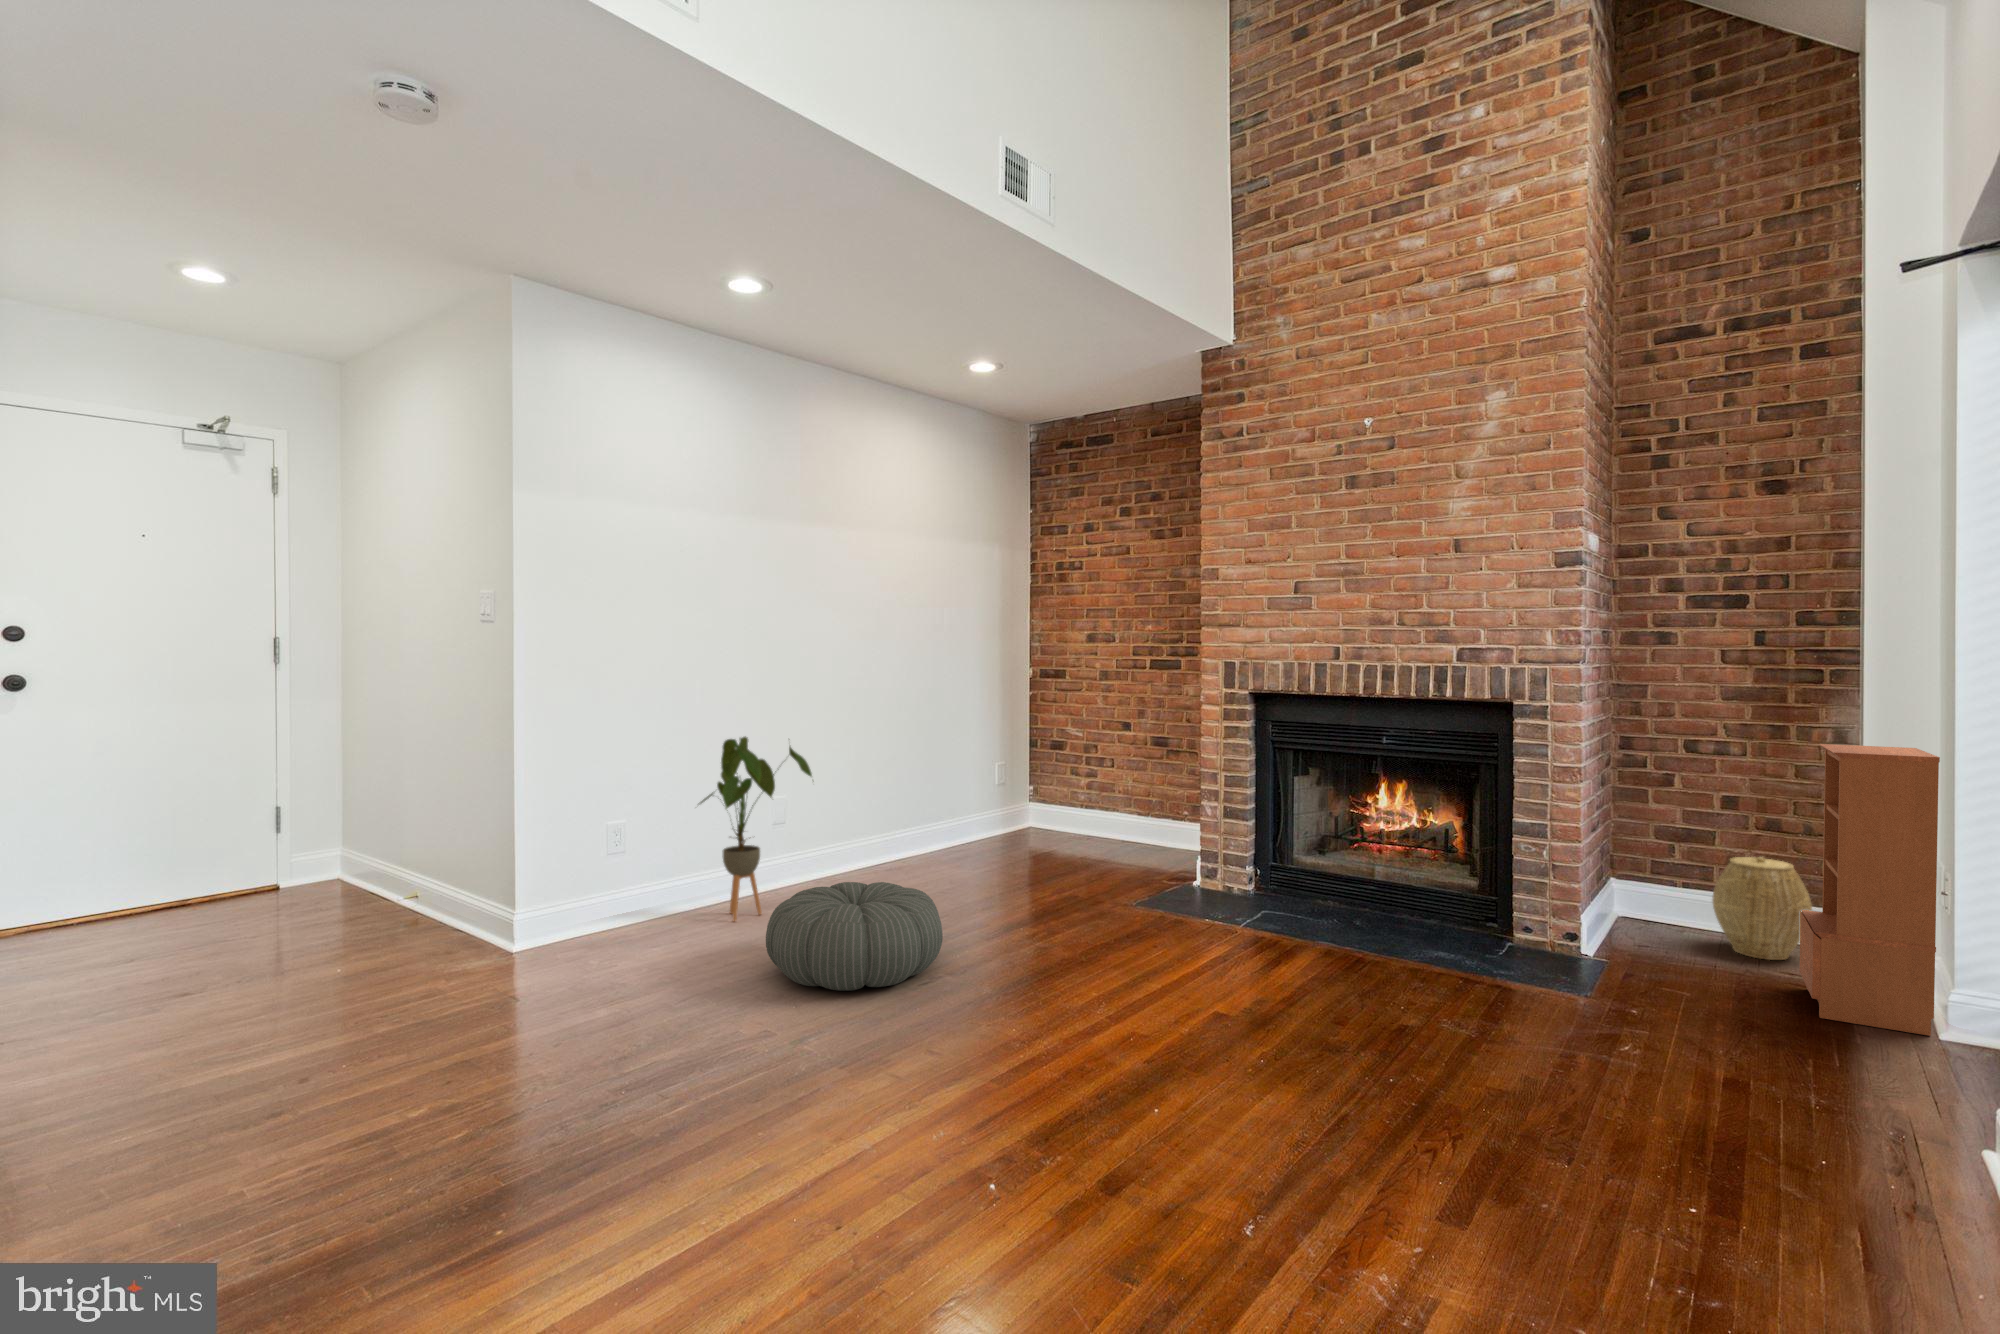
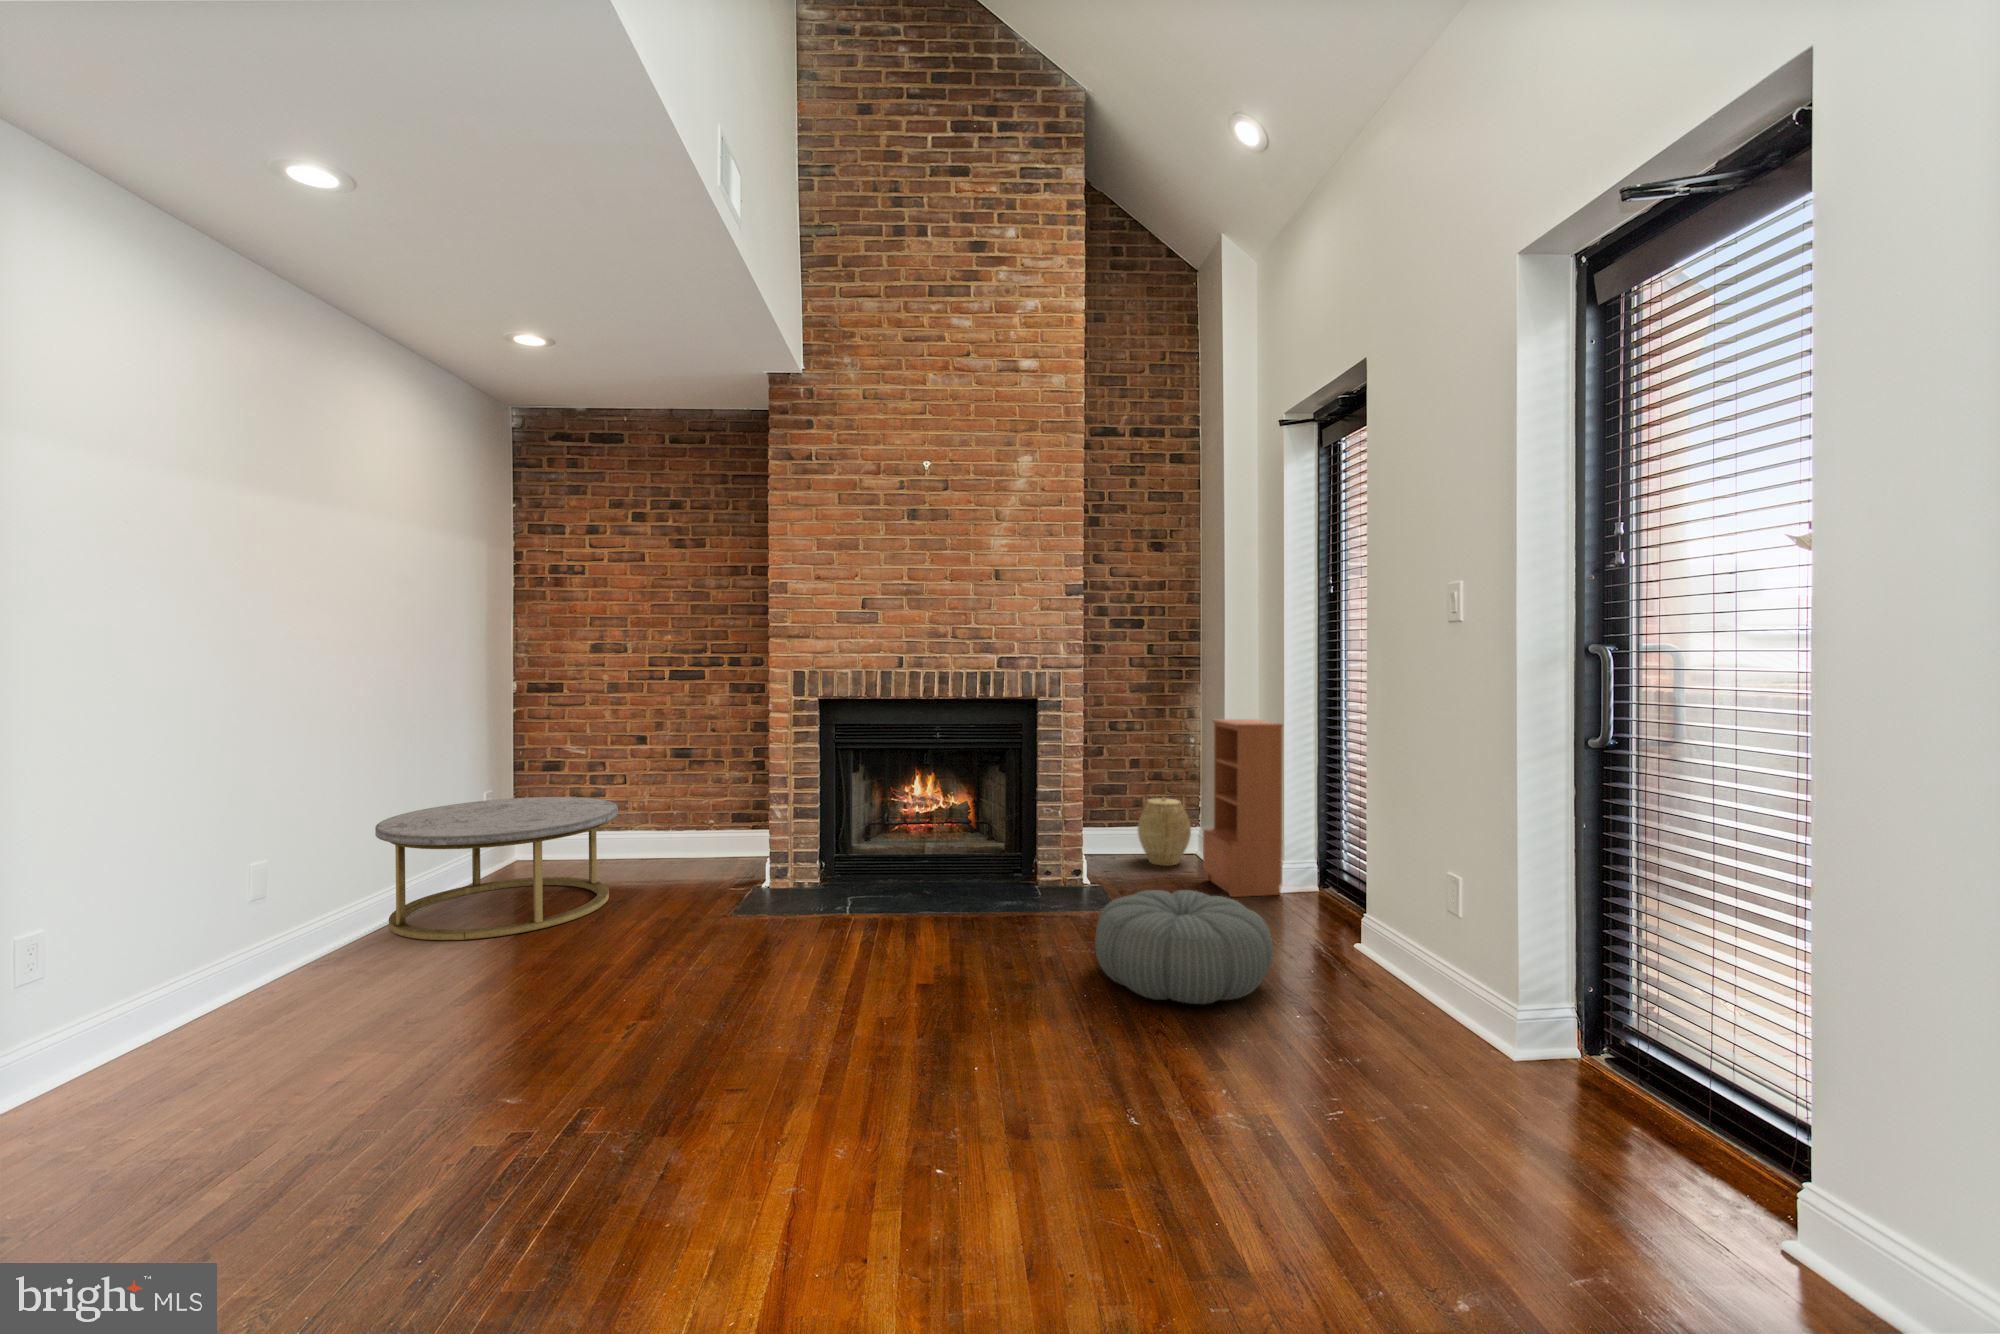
house plant: present [700,736,812,921] -> none [73,783,308,1067]
coffee table: none [893,772,1072,885] -> present [375,797,618,940]
pouf: present [766,882,943,991] -> present [1095,890,1273,1004]

